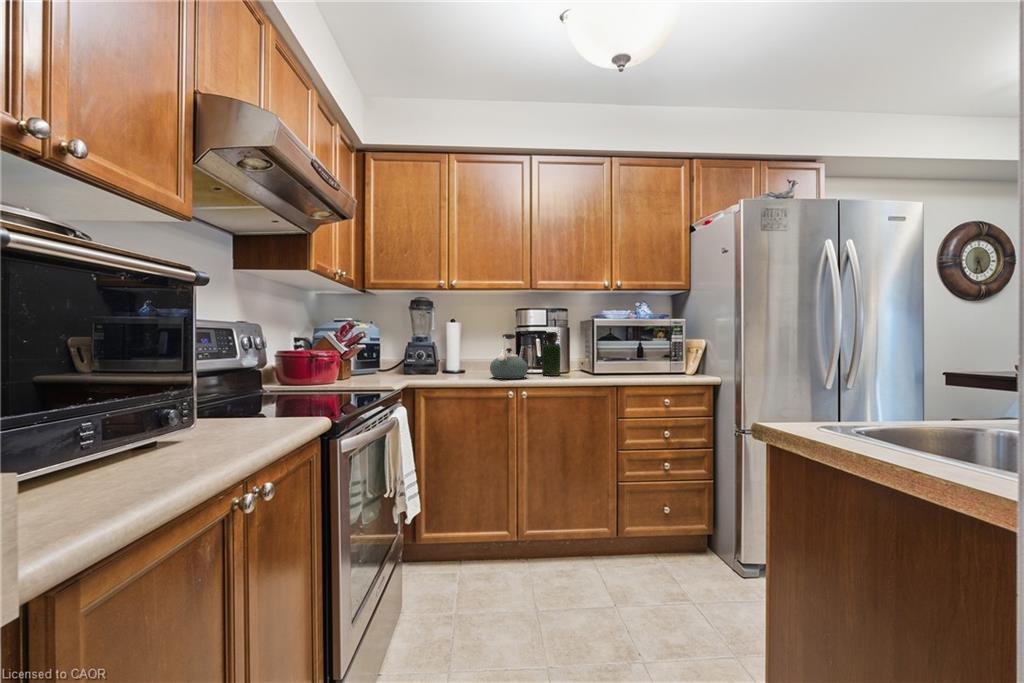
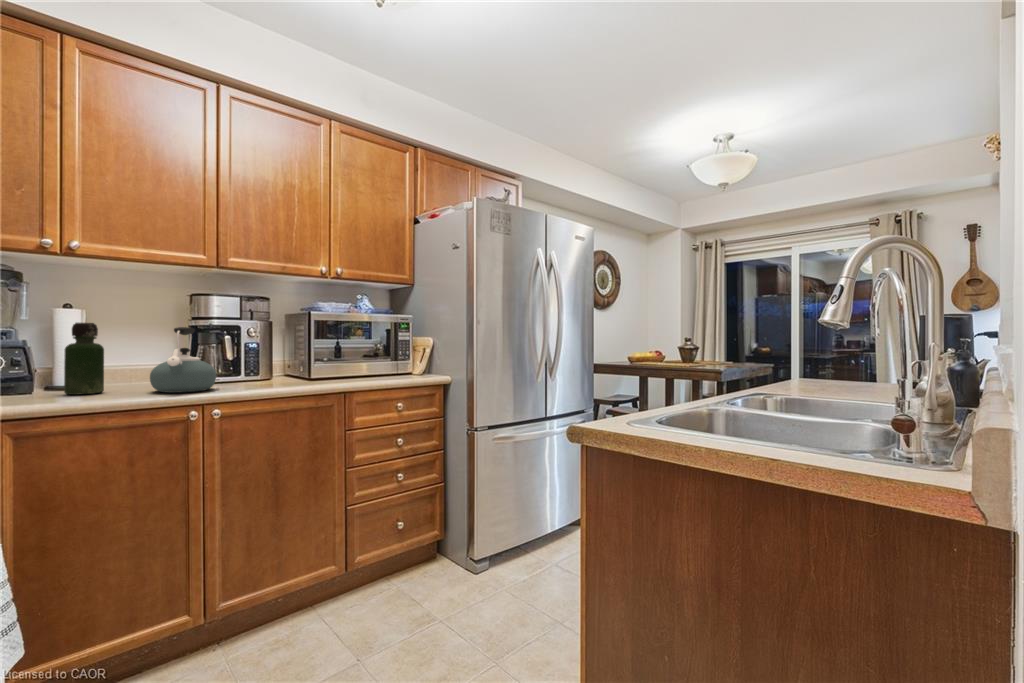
bottle: present [542,332,560,376] -> present [64,323,104,395]

